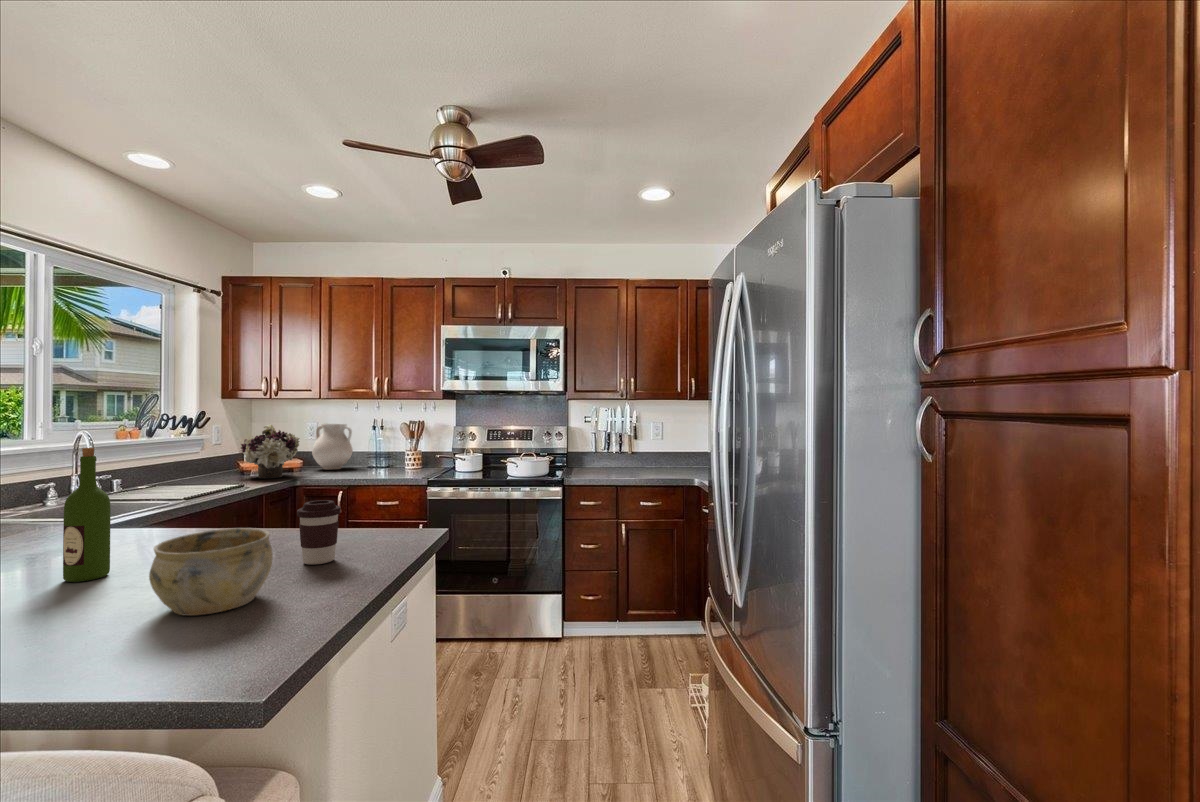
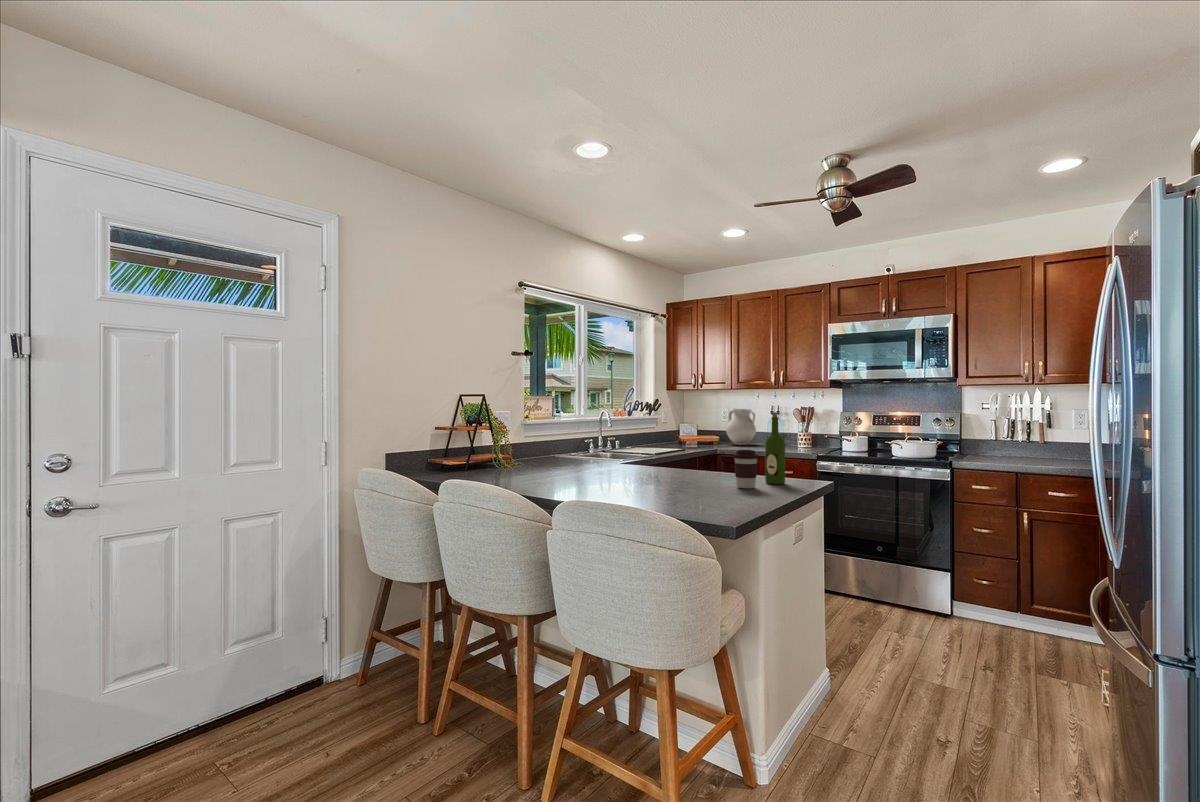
flower arrangement: present [241,424,300,478] -> none [681,408,719,448]
wine bottle: present [63,448,111,582] -> present [765,412,785,484]
ceramic bowl: present [149,528,273,616] -> none [669,458,725,499]

